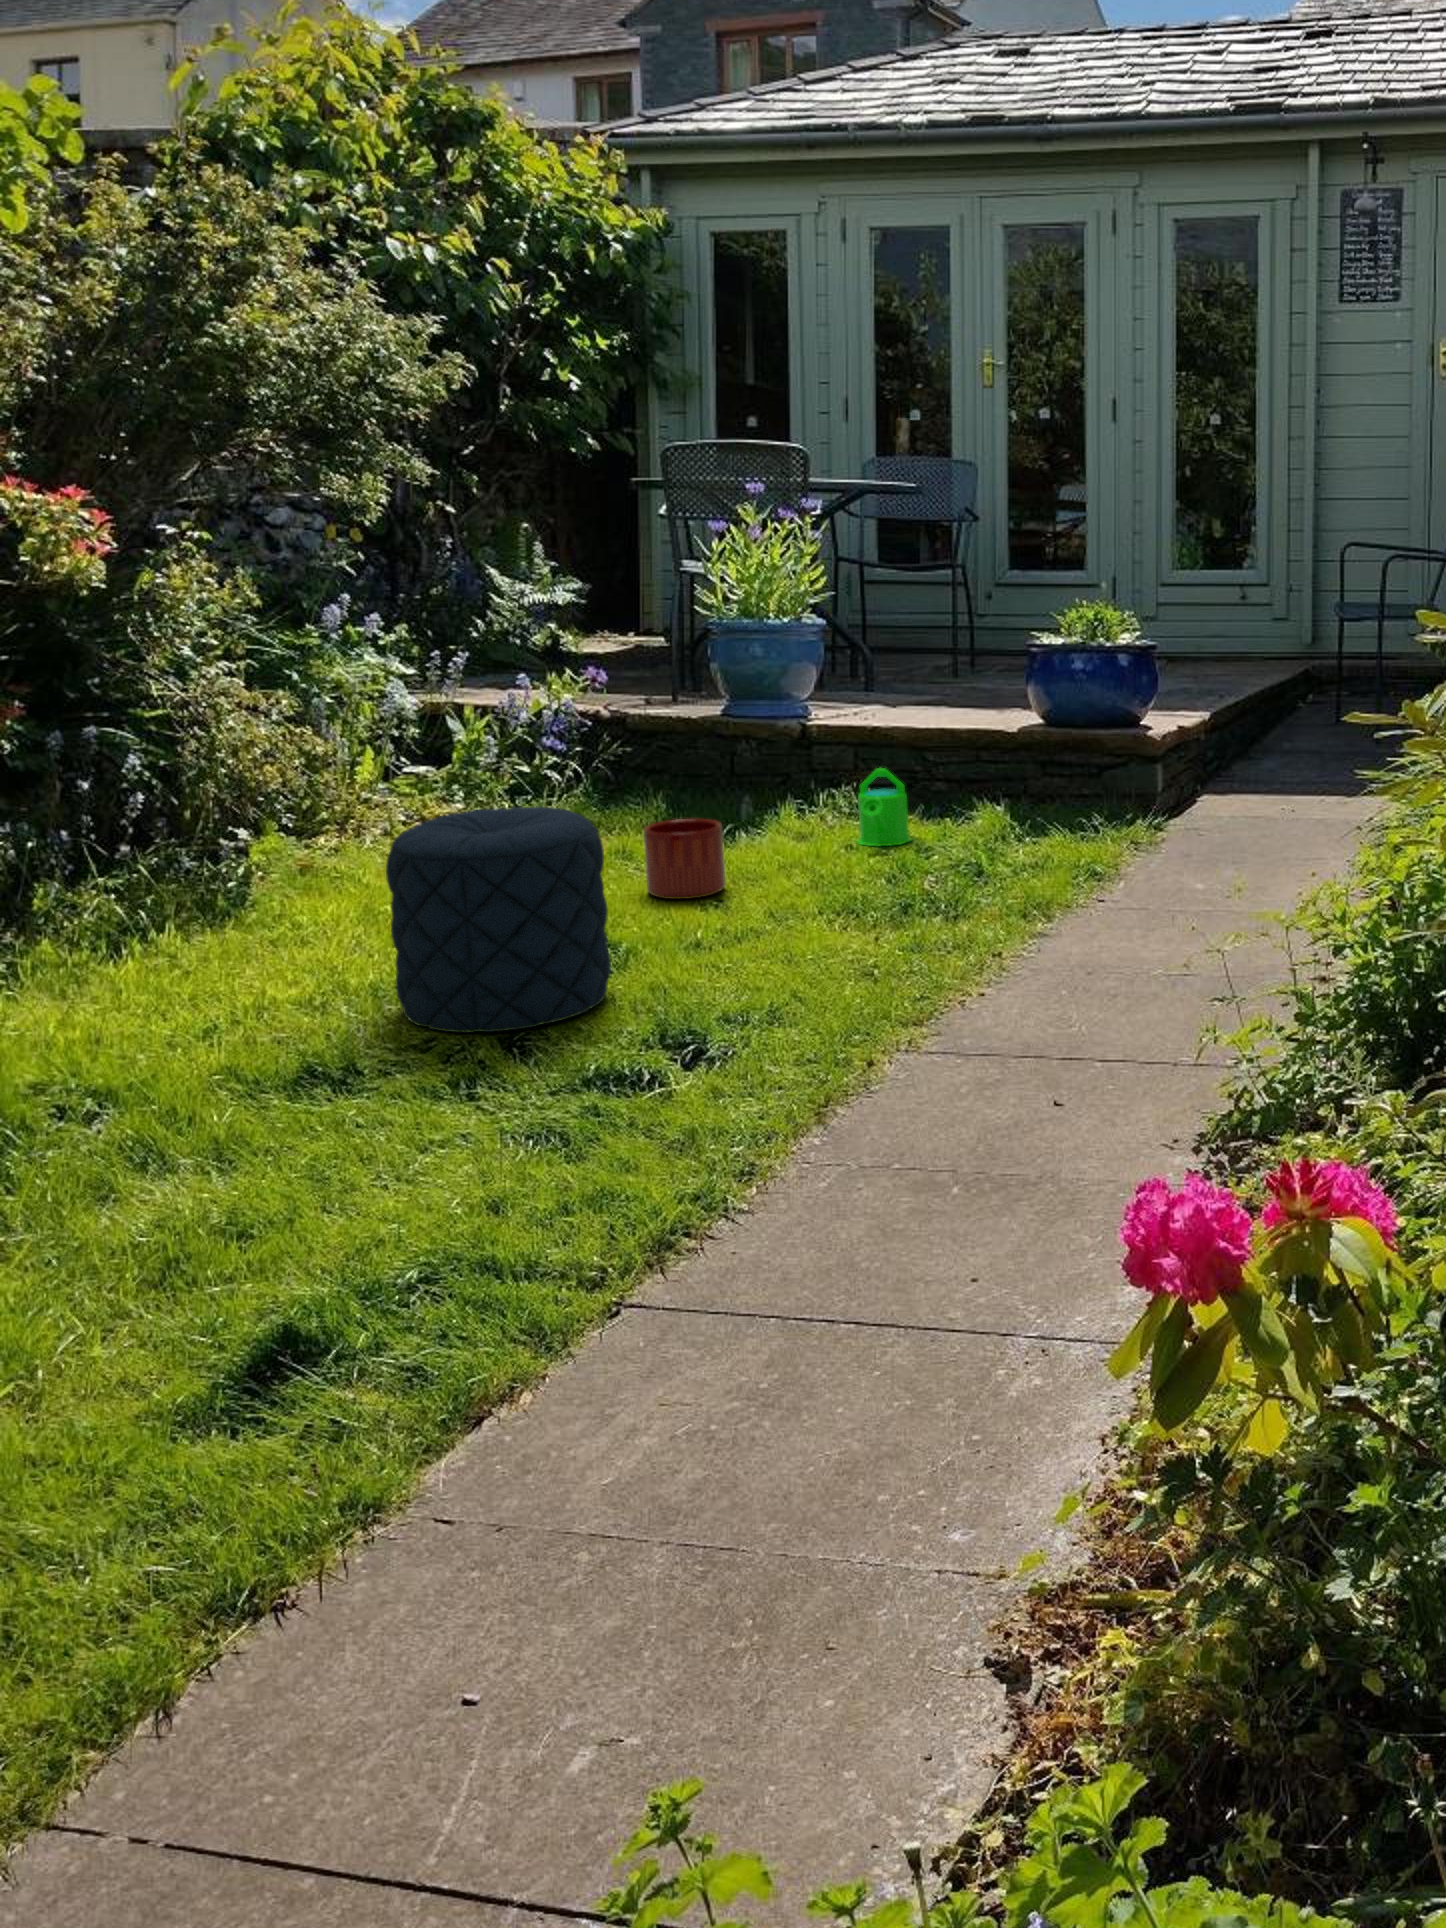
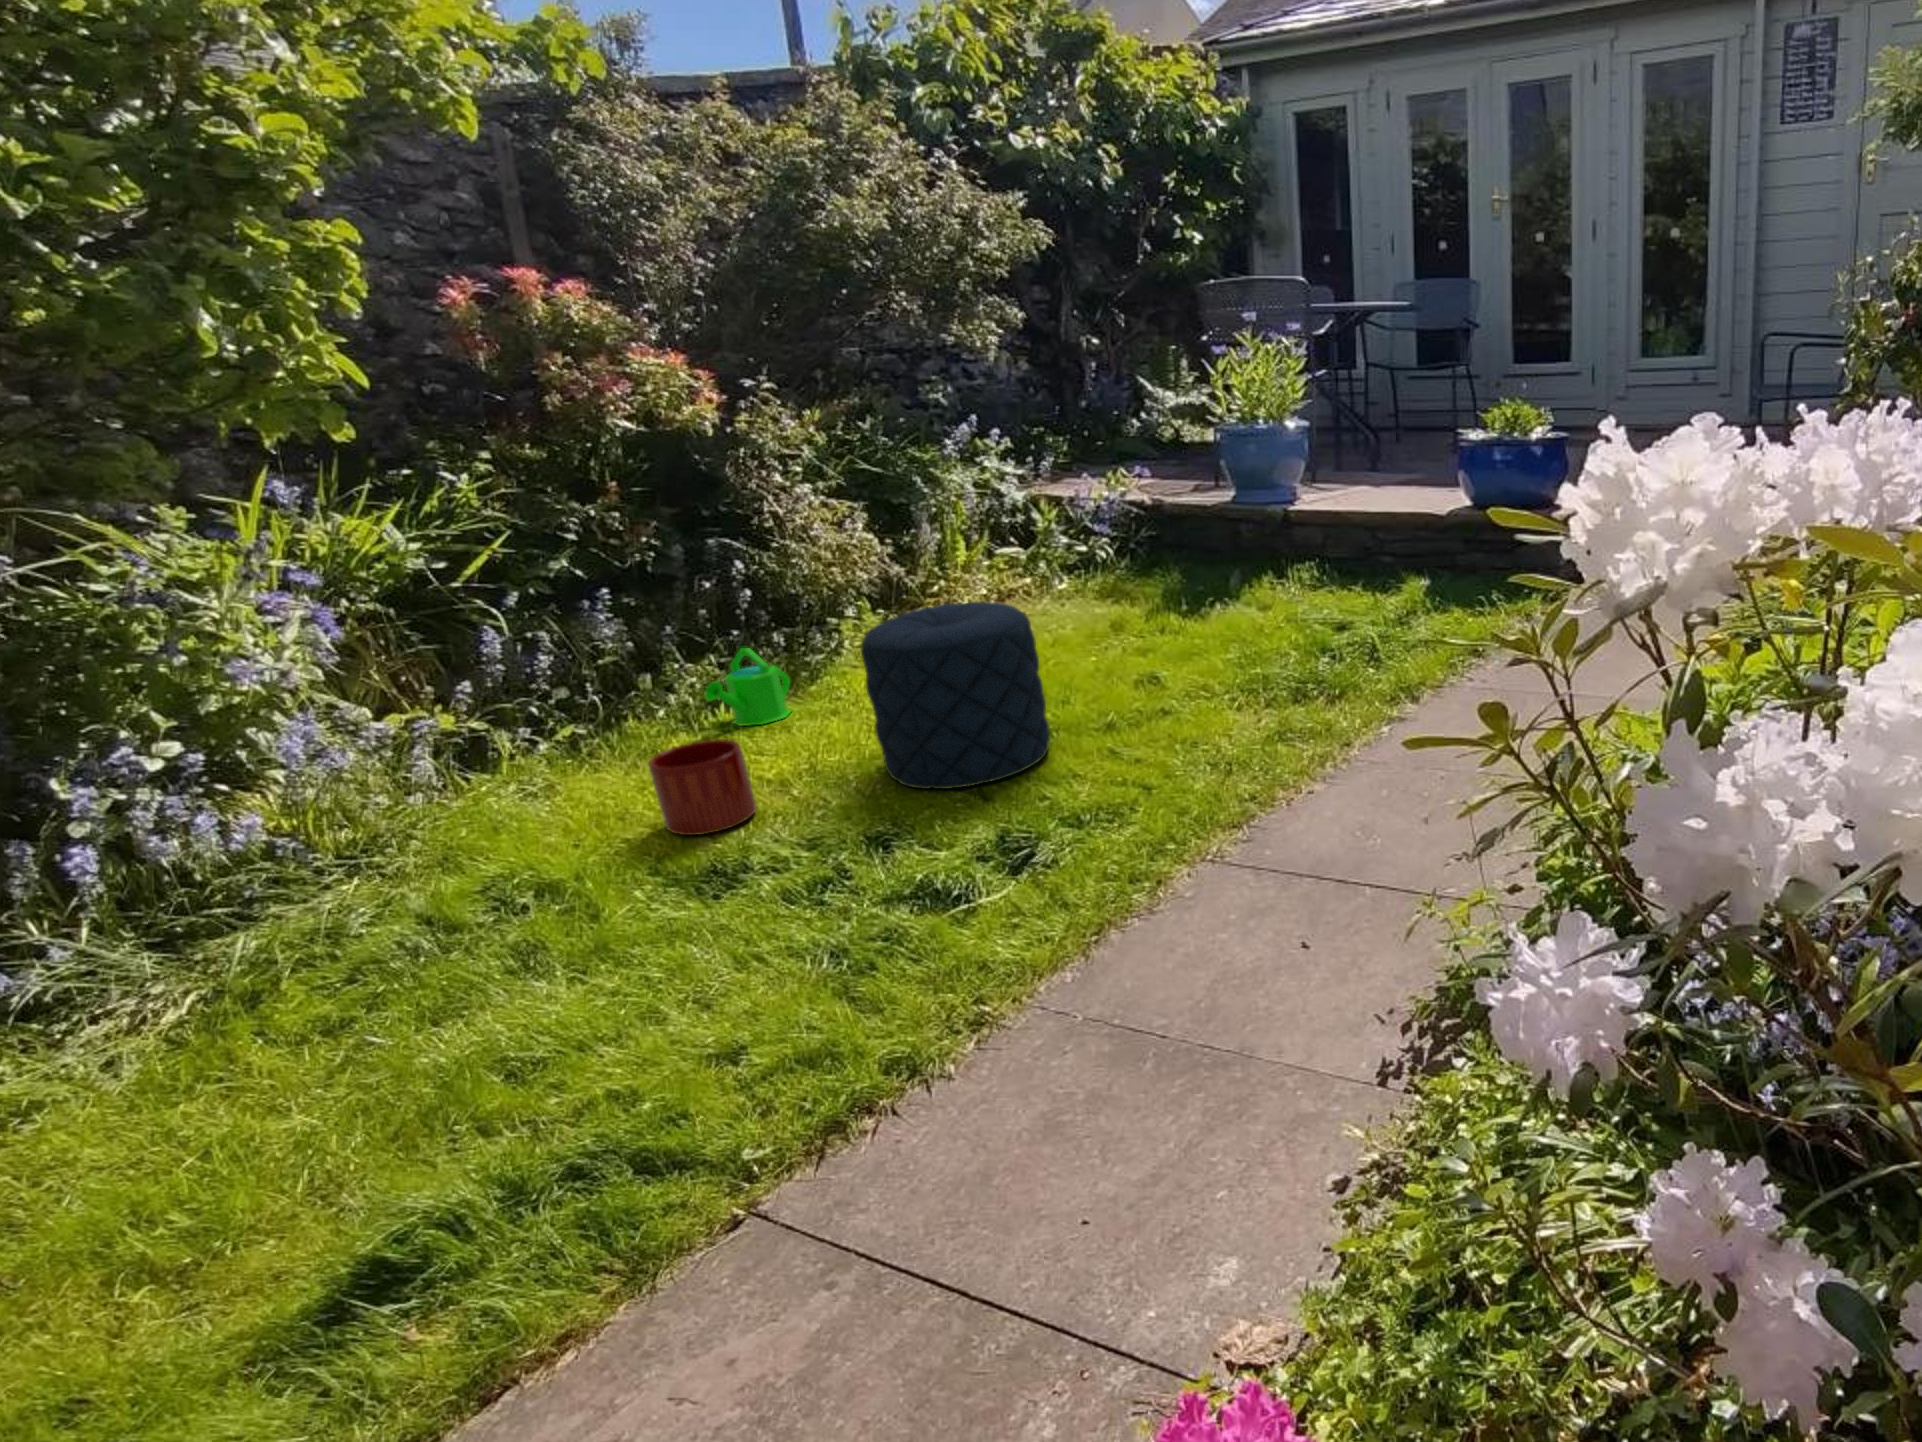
watering can: present [857,768,913,846] -> present [705,648,791,726]
planter: present [644,819,726,899] -> present [648,739,756,835]

